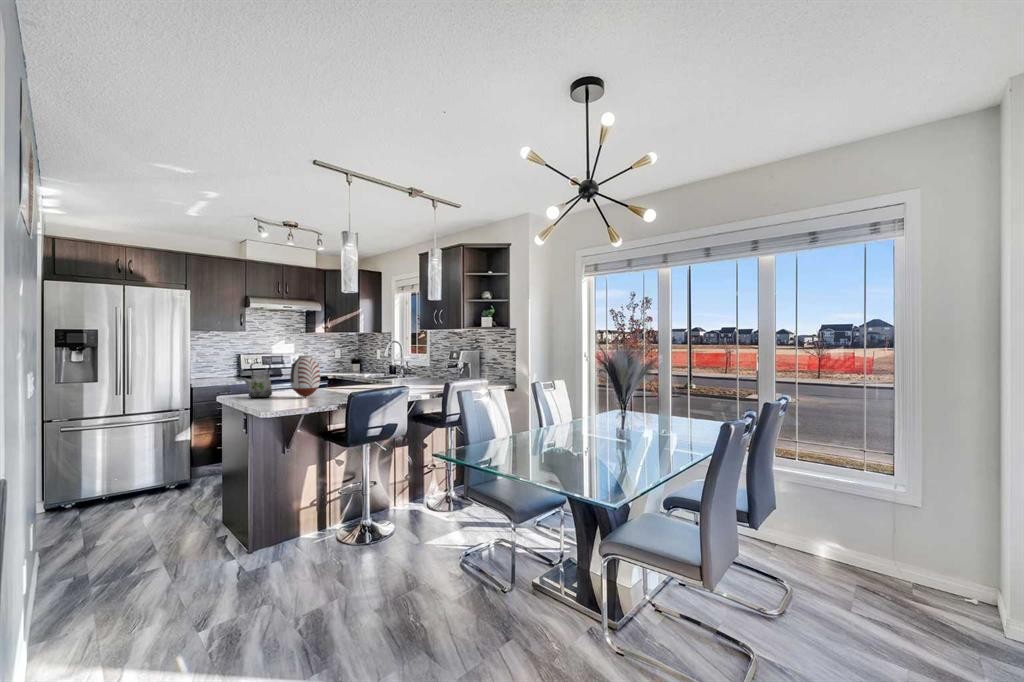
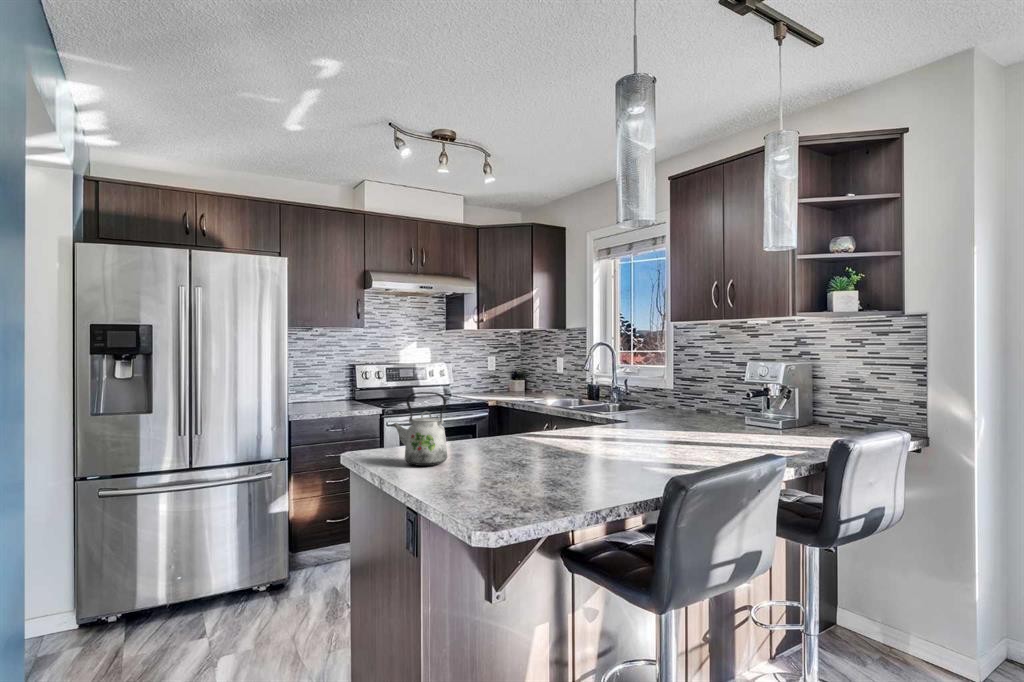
vase: present [290,355,320,398] -> none [489,380,546,471]

